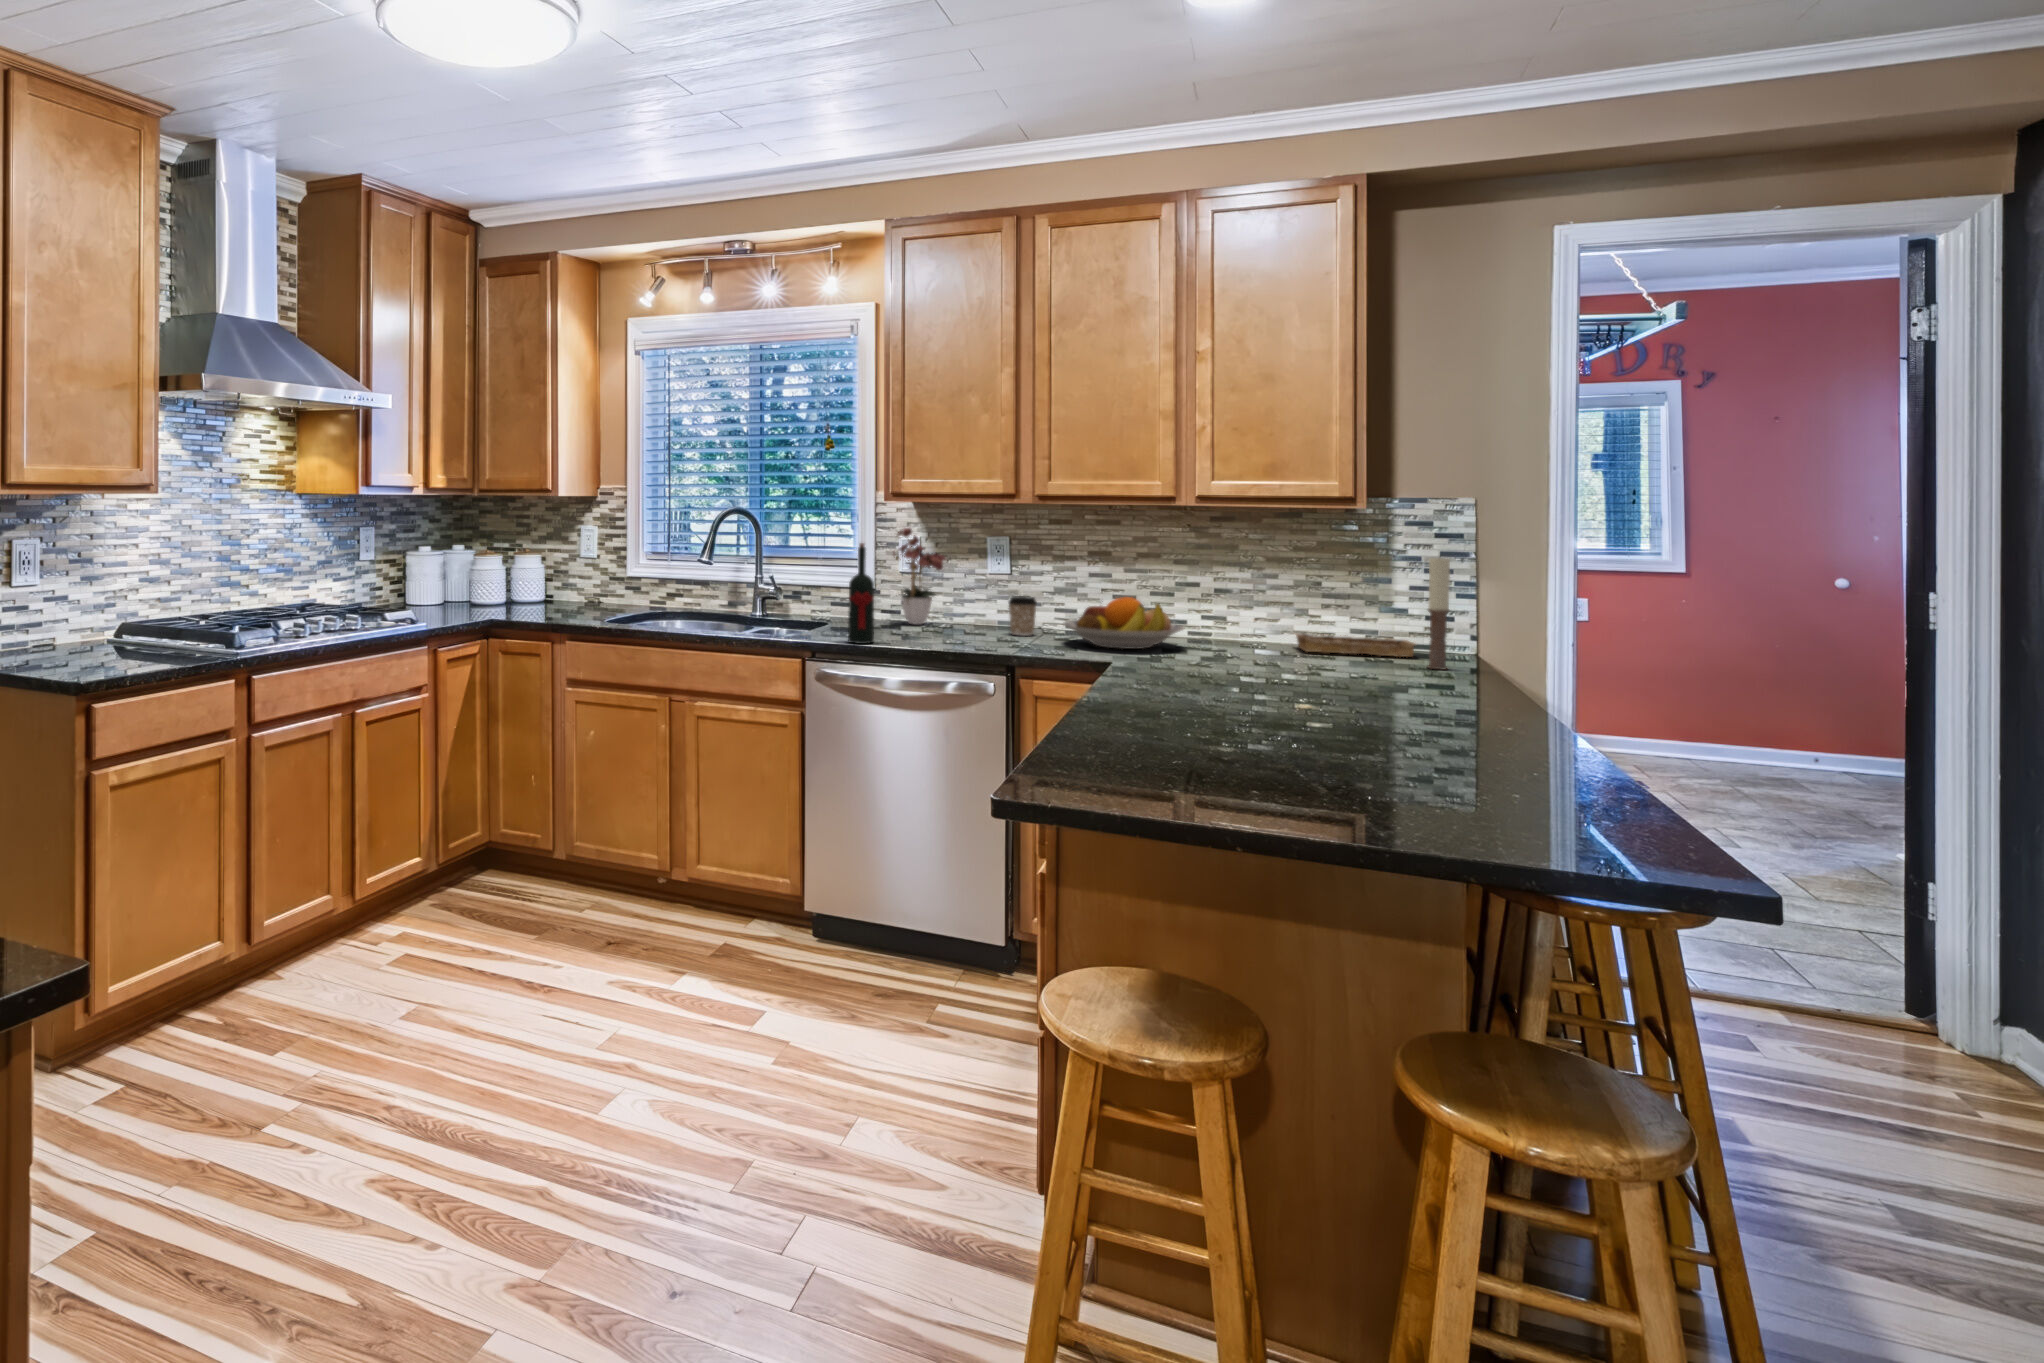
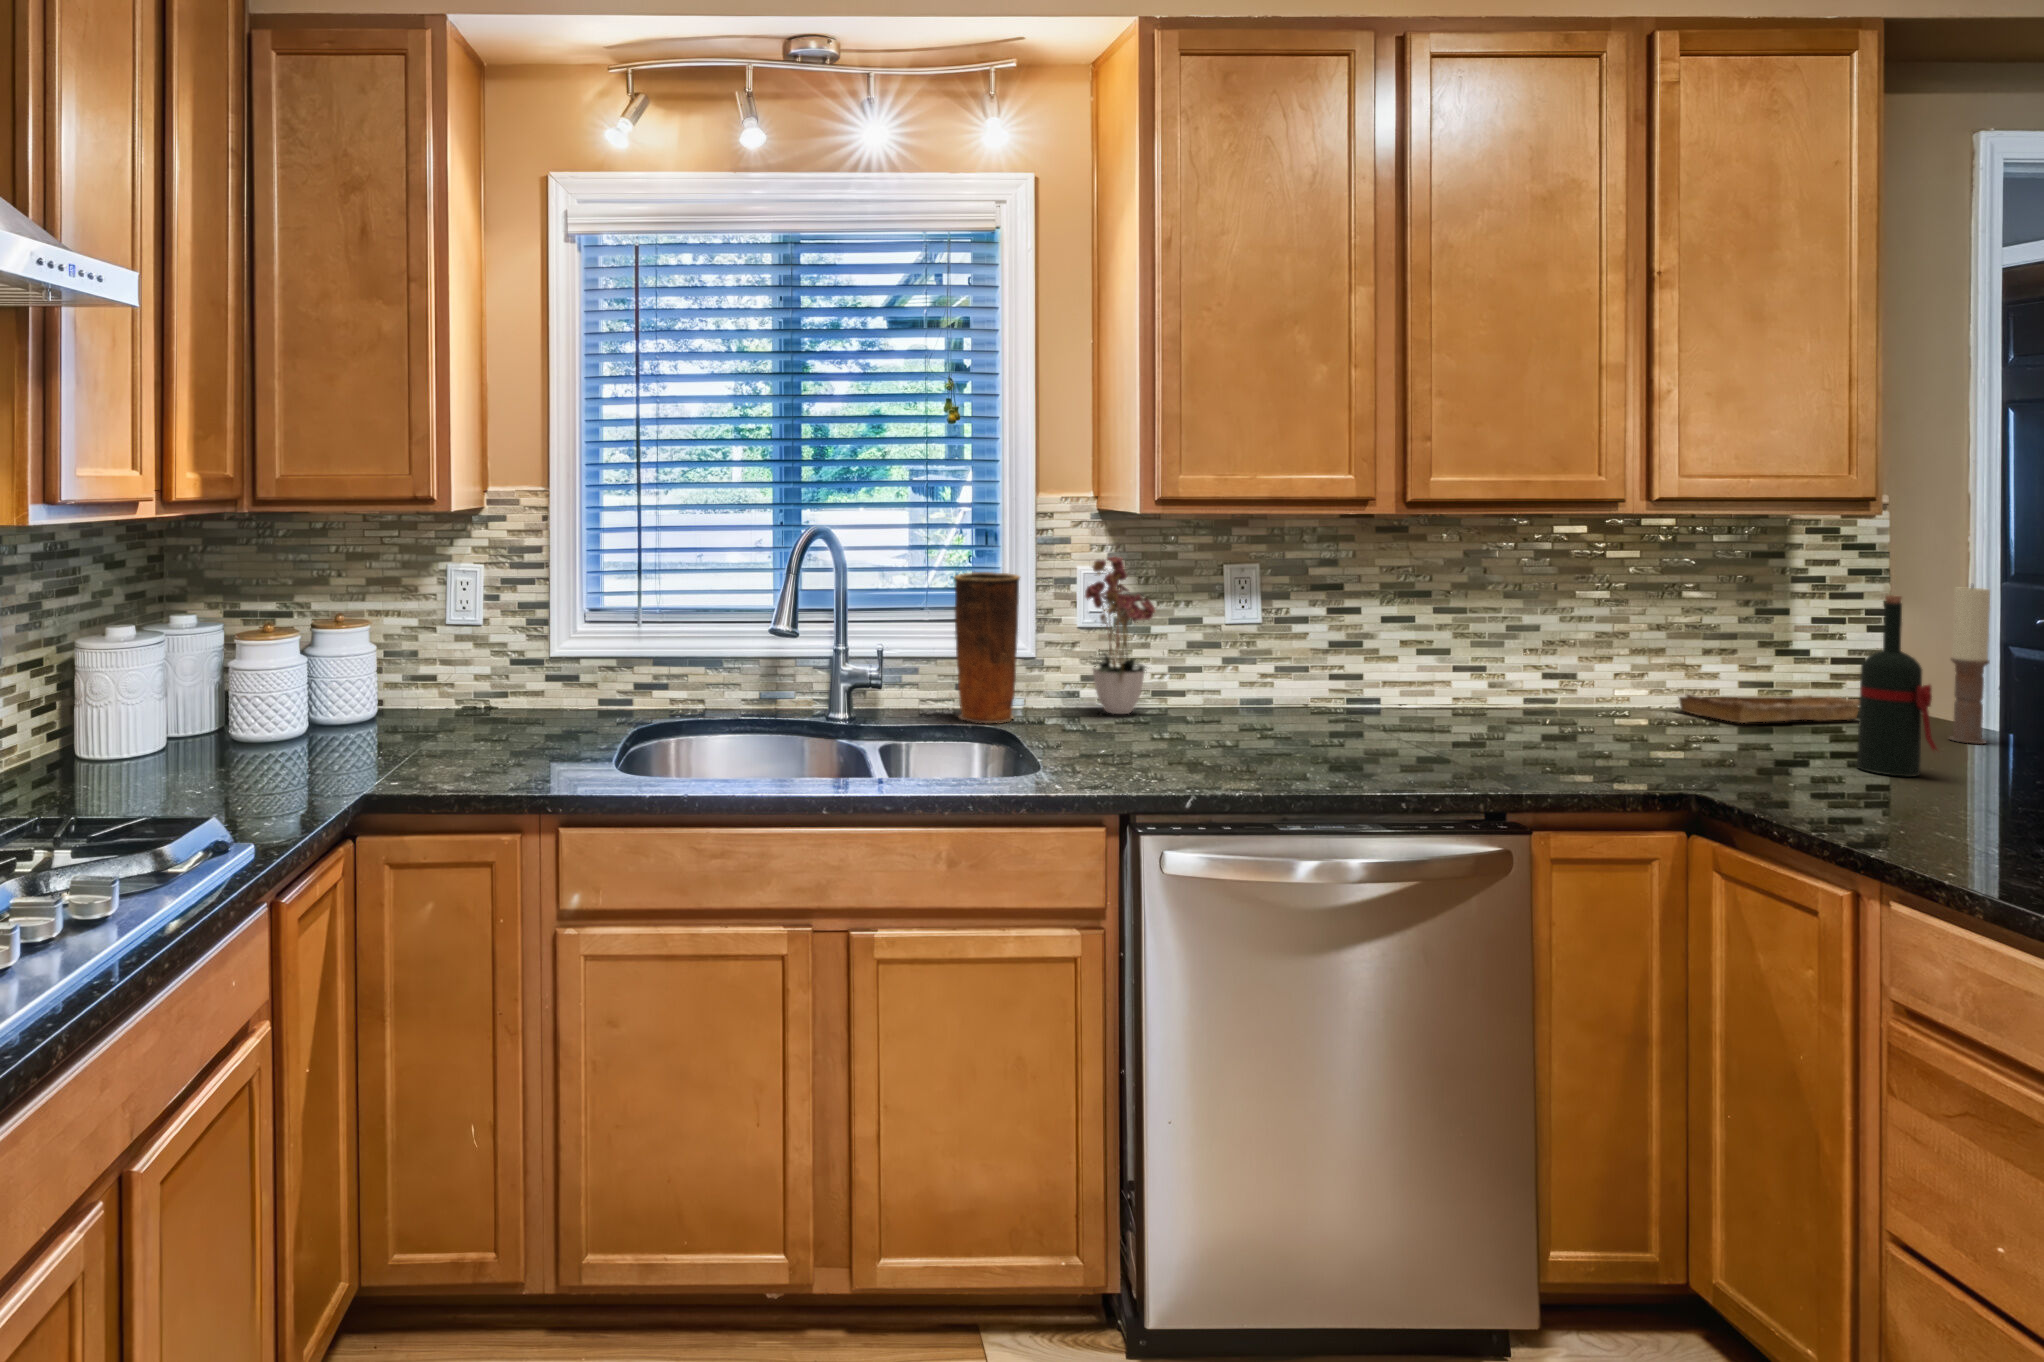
vase: none [814,536,852,622] -> present [954,572,1020,723]
wine bottle: present [848,543,874,644] -> present [1857,595,1937,777]
coffee cup: present [1008,596,1037,636] -> none [1303,662,1354,726]
fruit bowl: present [1063,597,1184,649] -> none [1422,662,1637,745]

